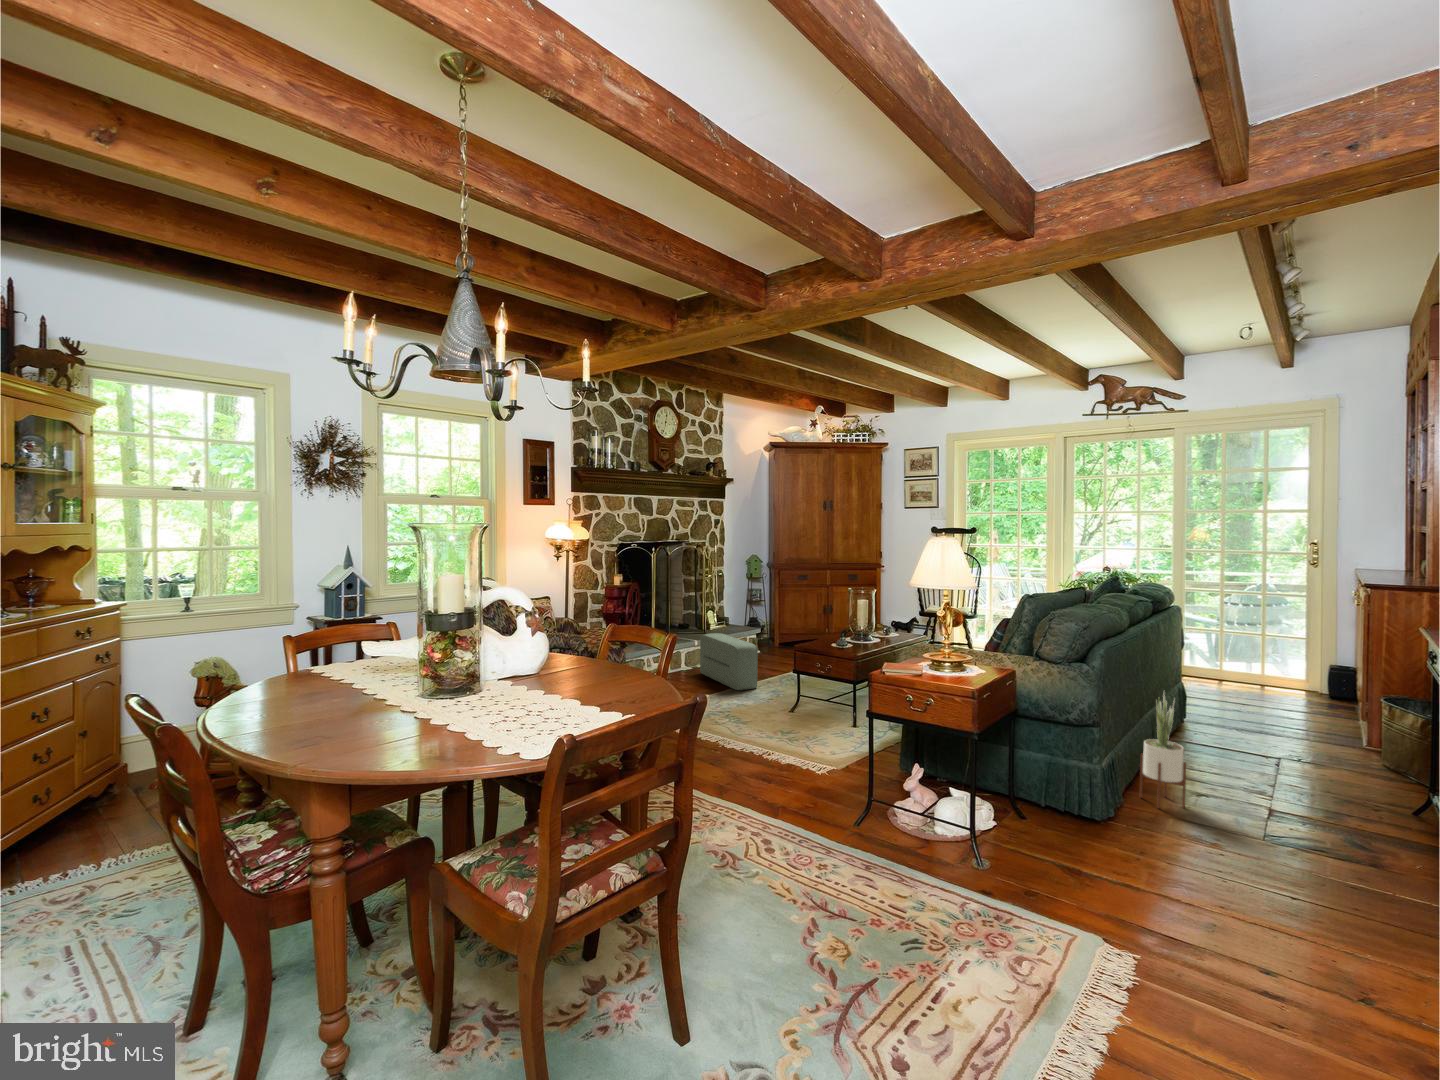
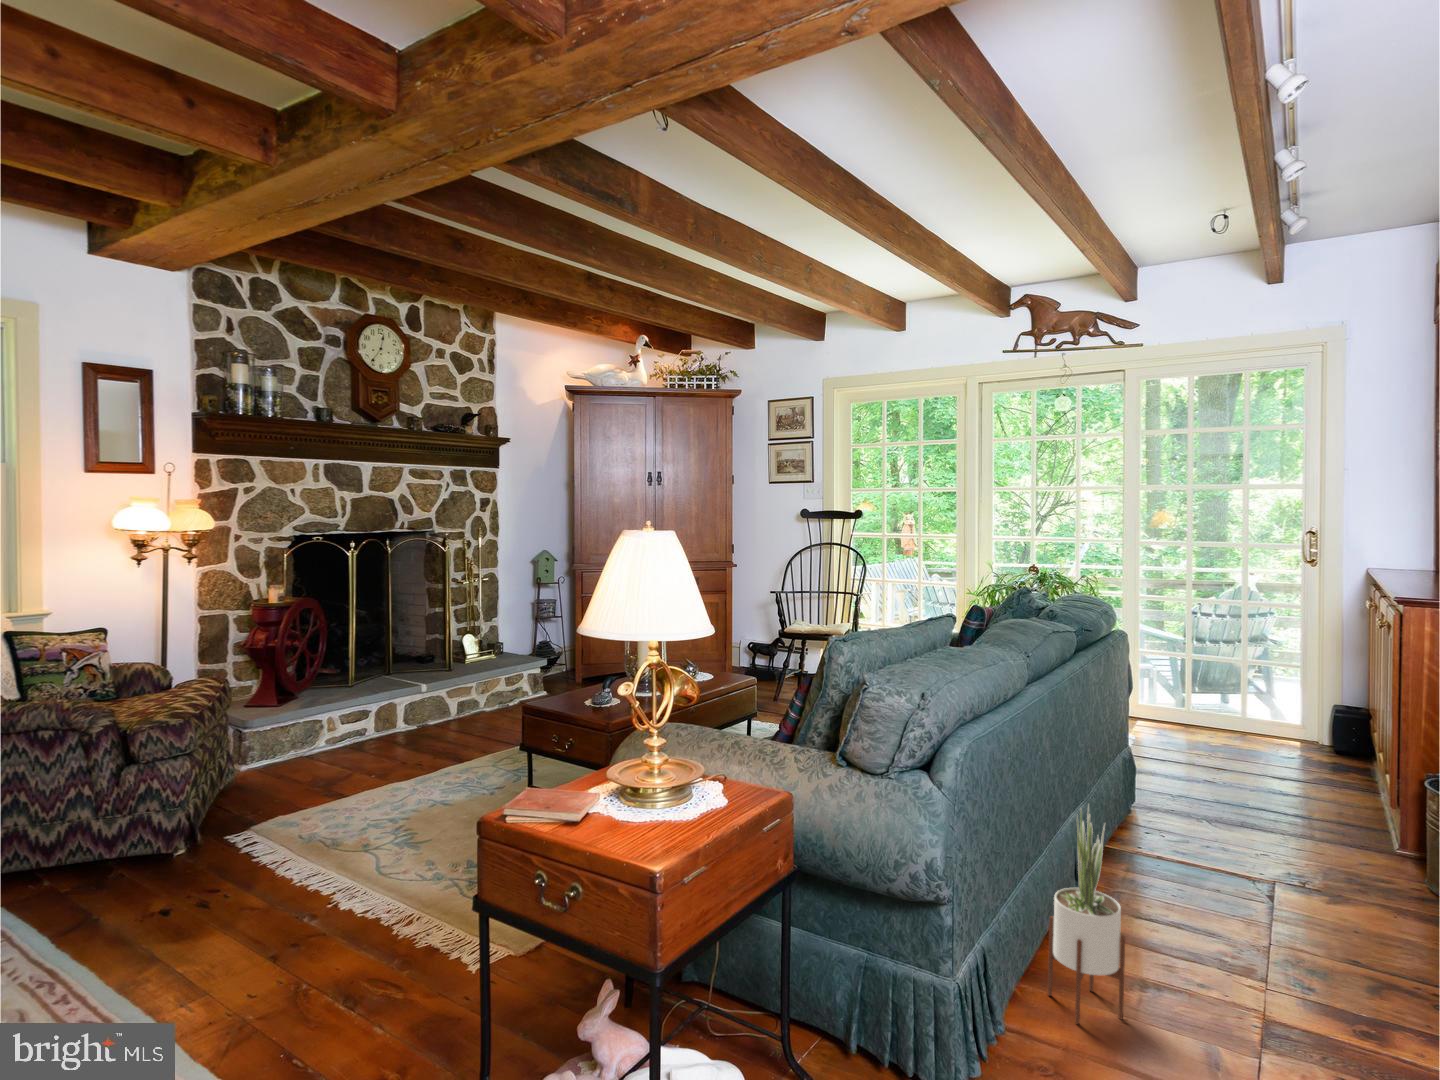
pouf: present [700,633,758,690] -> none [423,678,497,773]

